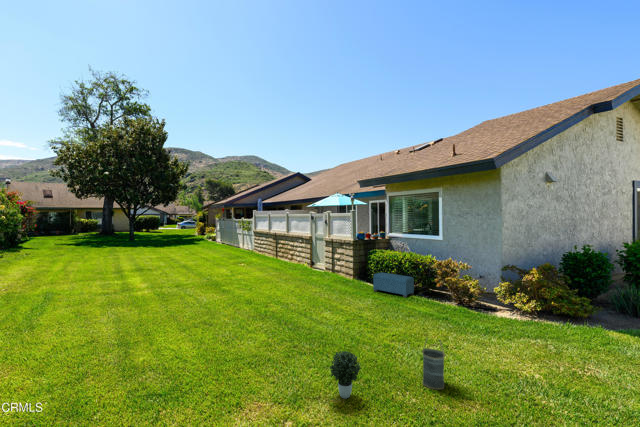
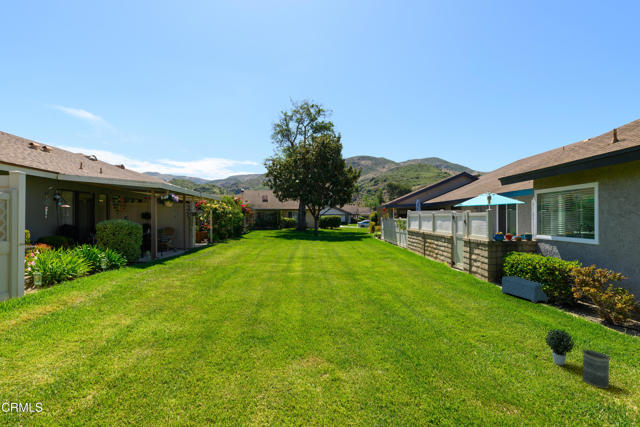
basket: present [422,340,445,389] -> present [583,349,610,388]
potted plant: present [330,351,361,399] -> present [545,330,574,365]

